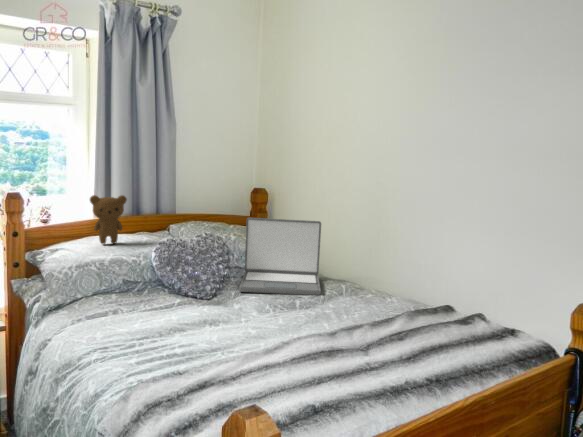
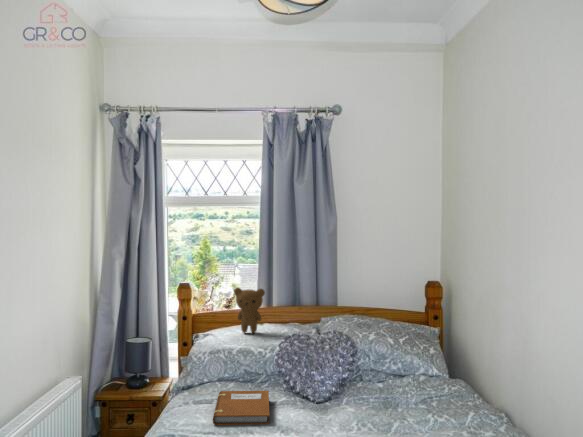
laptop: present [239,218,321,295] -> none [351,317,460,421]
notebook: none [116,294,192,328] -> present [213,391,269,425]

